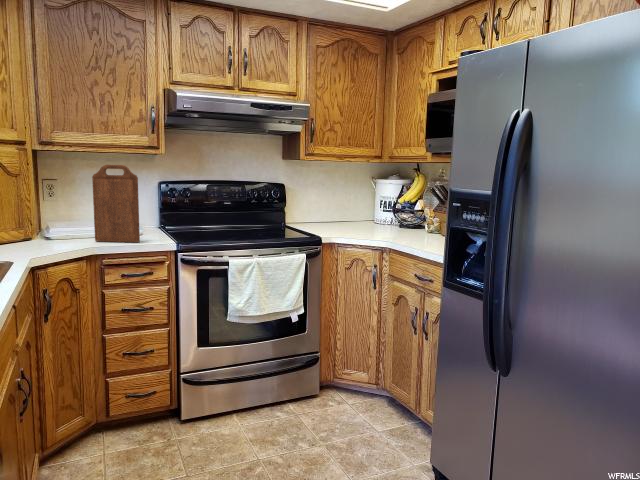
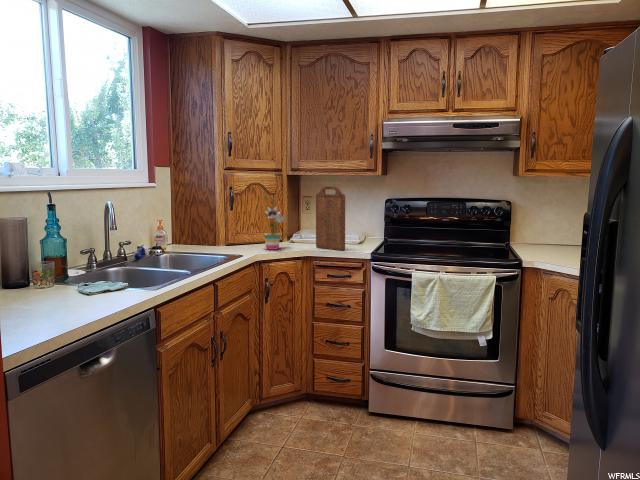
potted plant: none [19,176,54,249] -> present [263,196,285,250]

